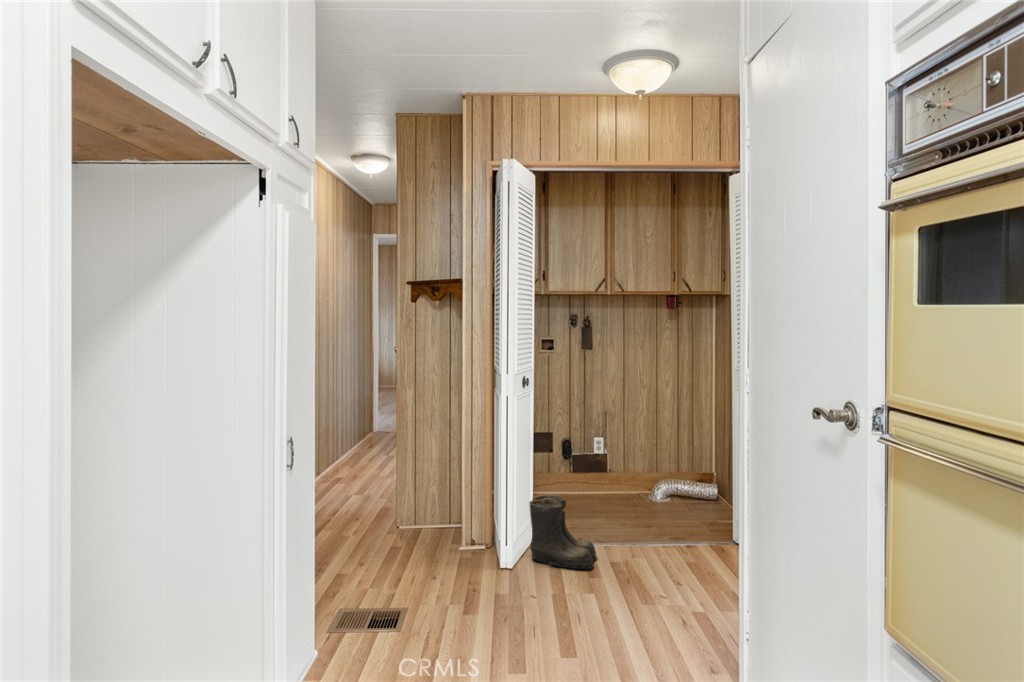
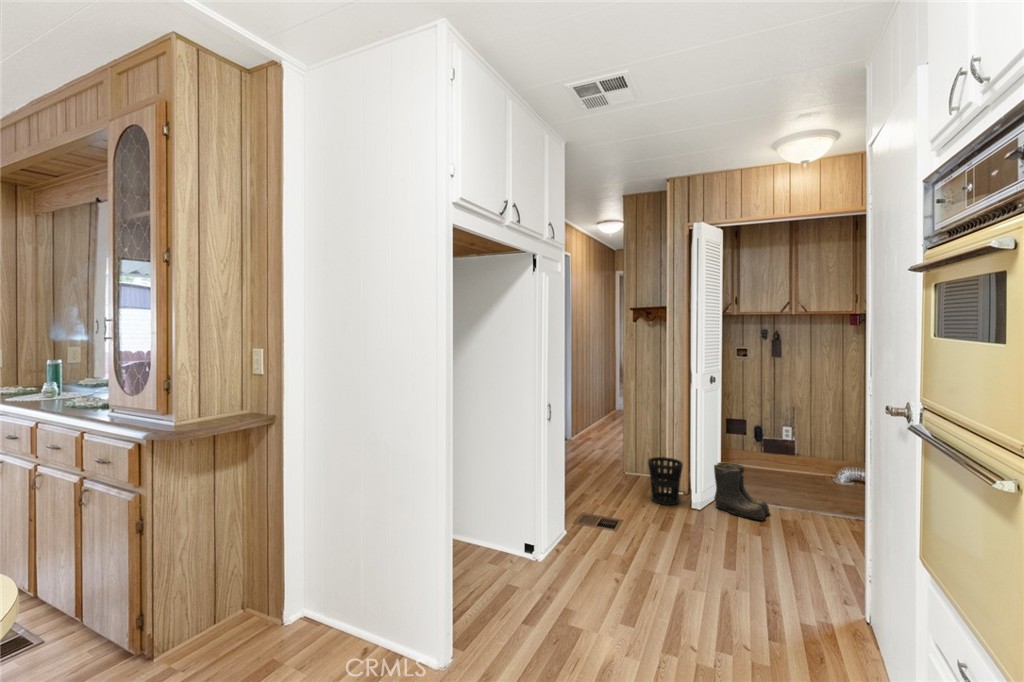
wastebasket: none [441,498,489,569] -> present [648,457,683,505]

